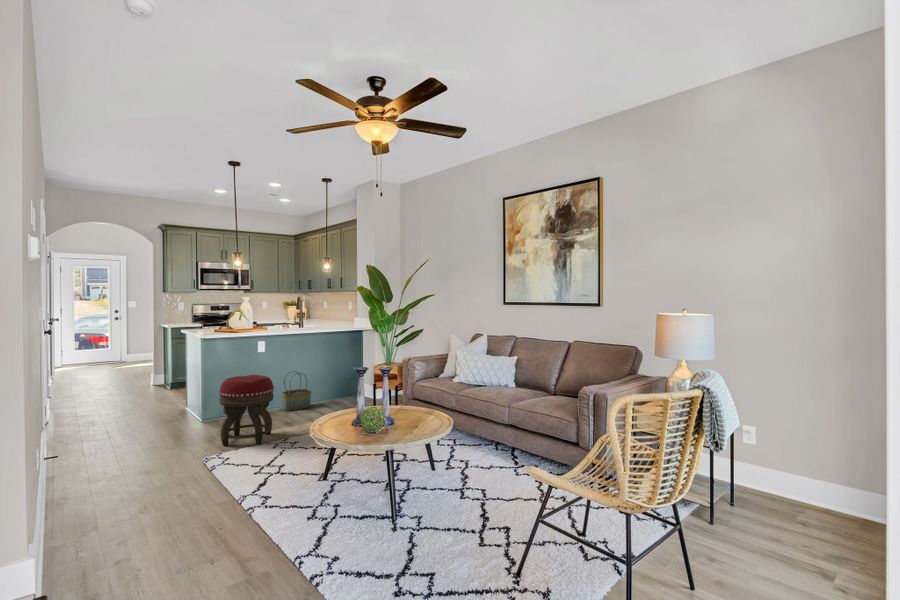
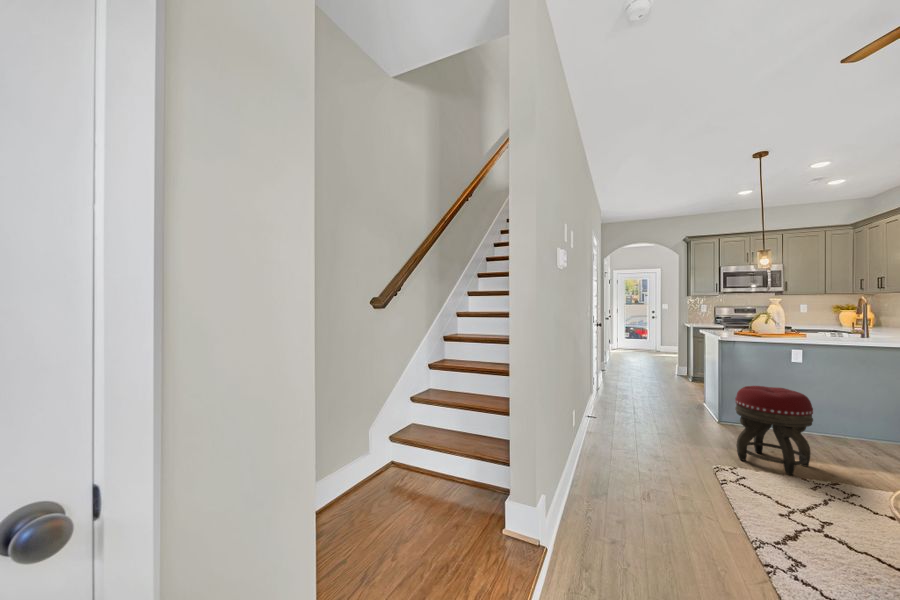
basket: present [281,371,311,411] -> none [827,392,883,447]

